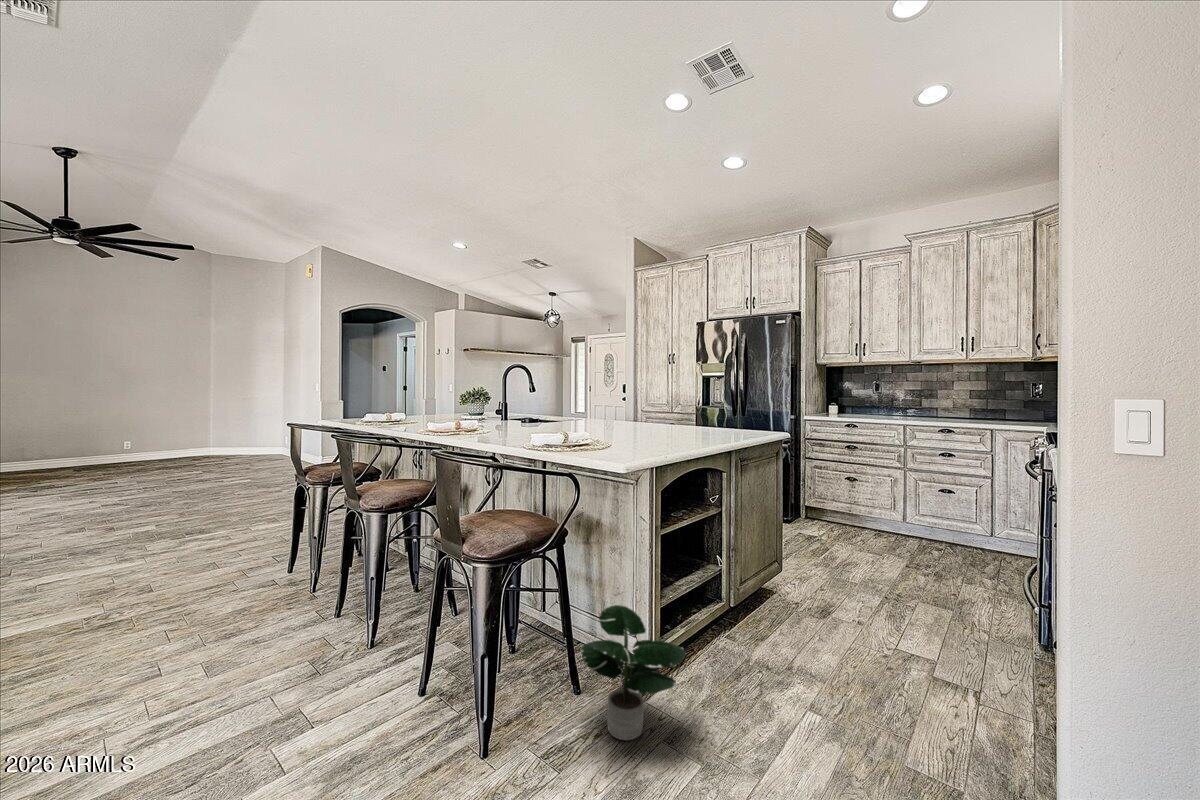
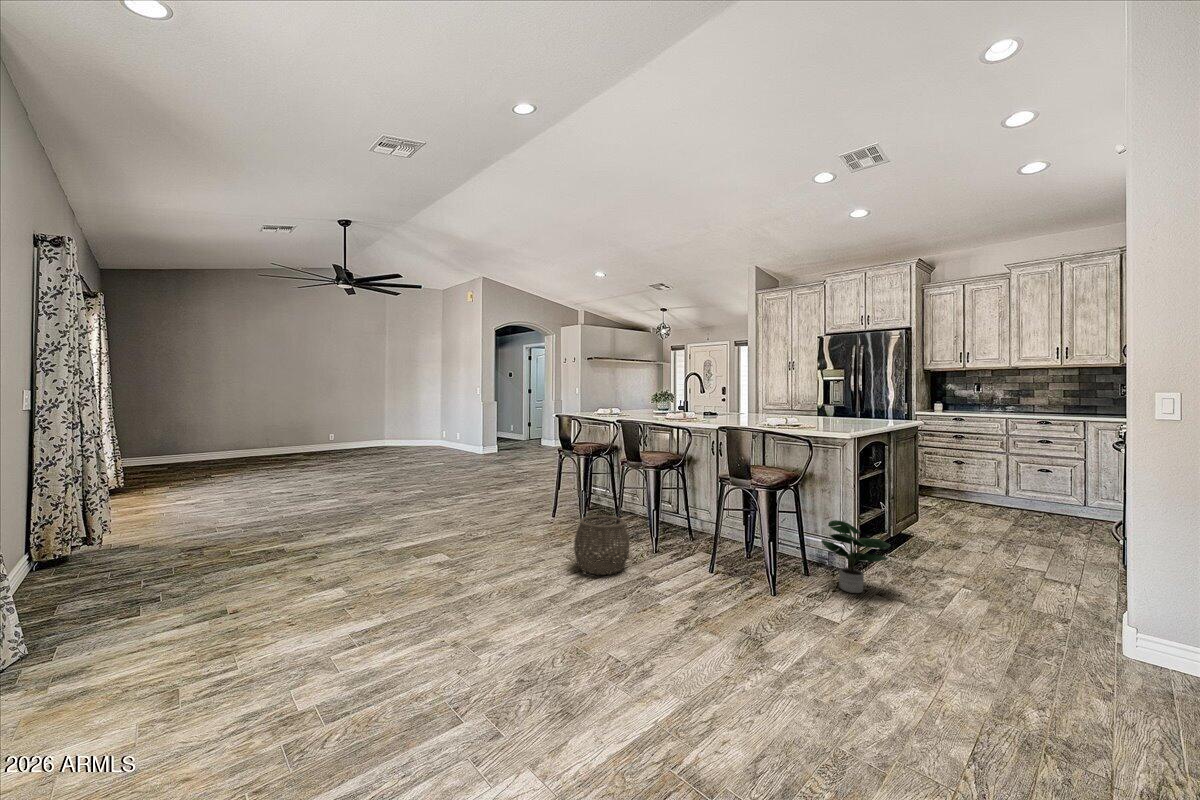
woven basket: none [190,596,304,711] -> present [574,515,630,575]

